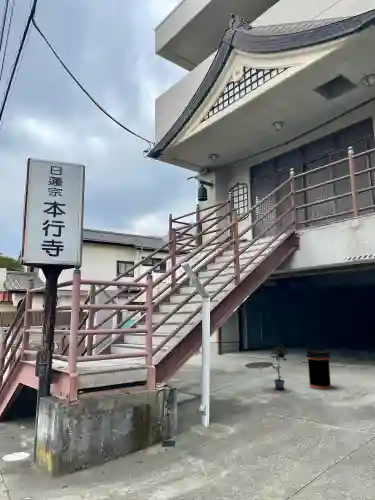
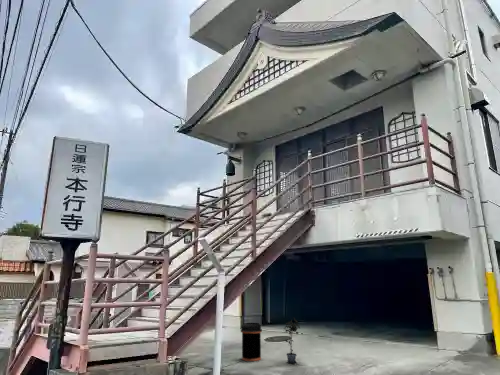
trash can: present [306,349,331,389] -> present [241,323,262,361]

